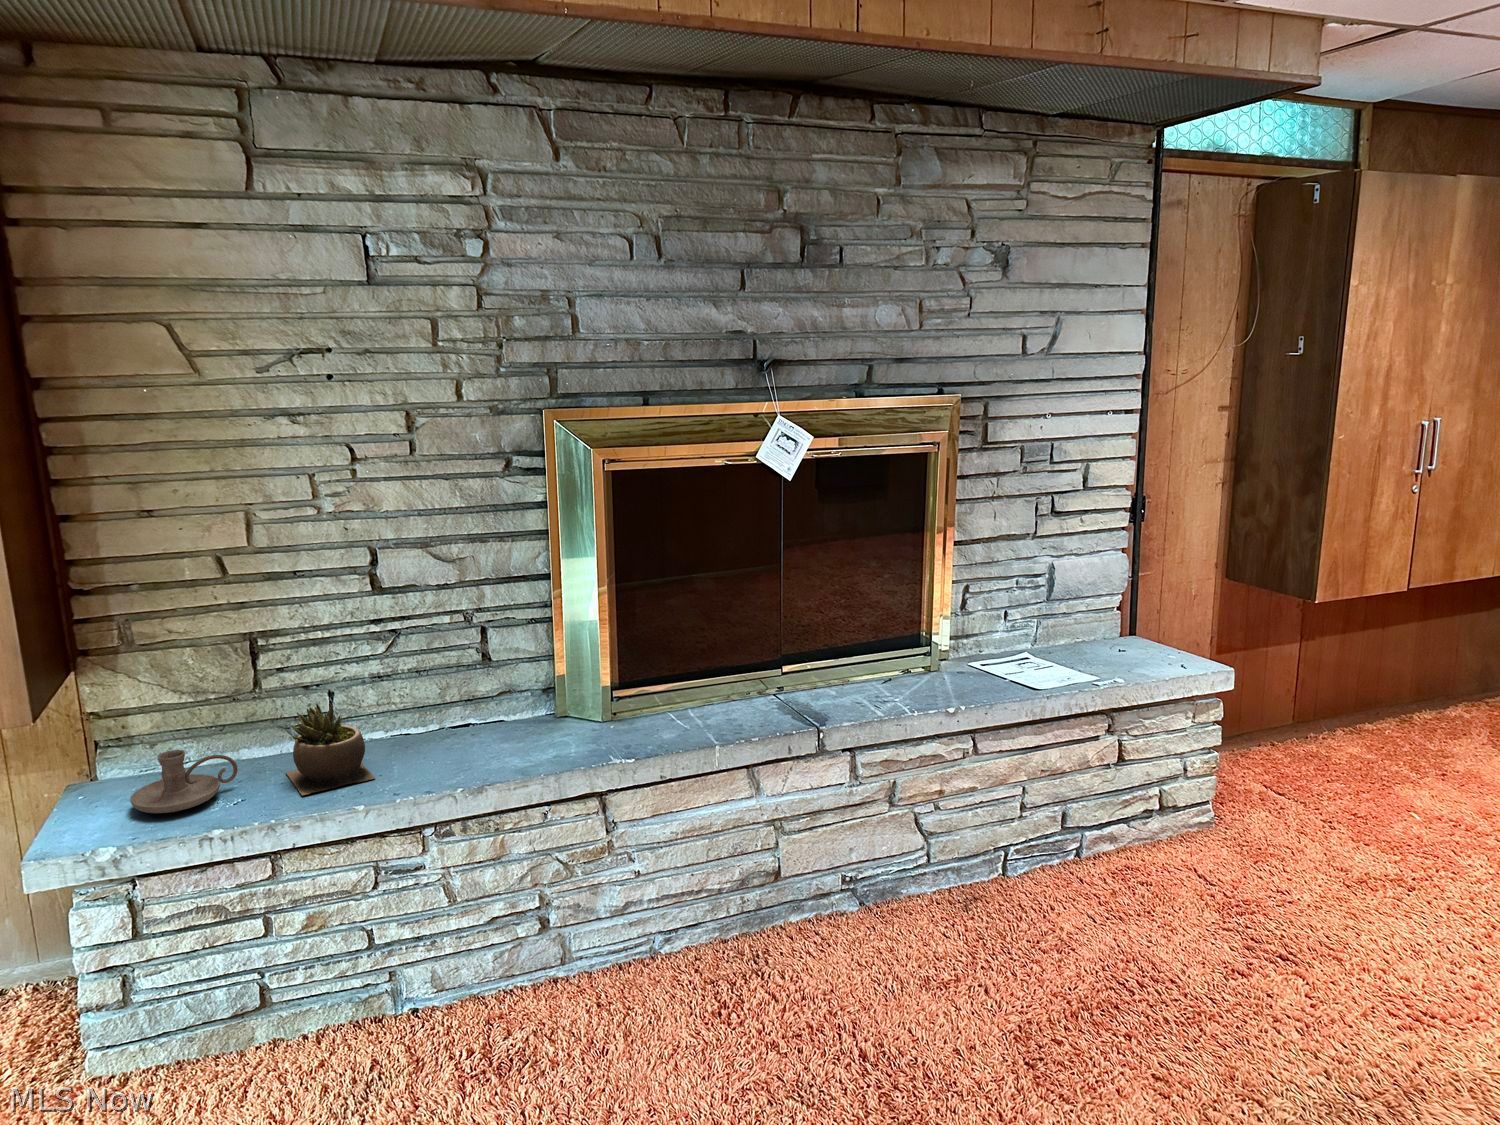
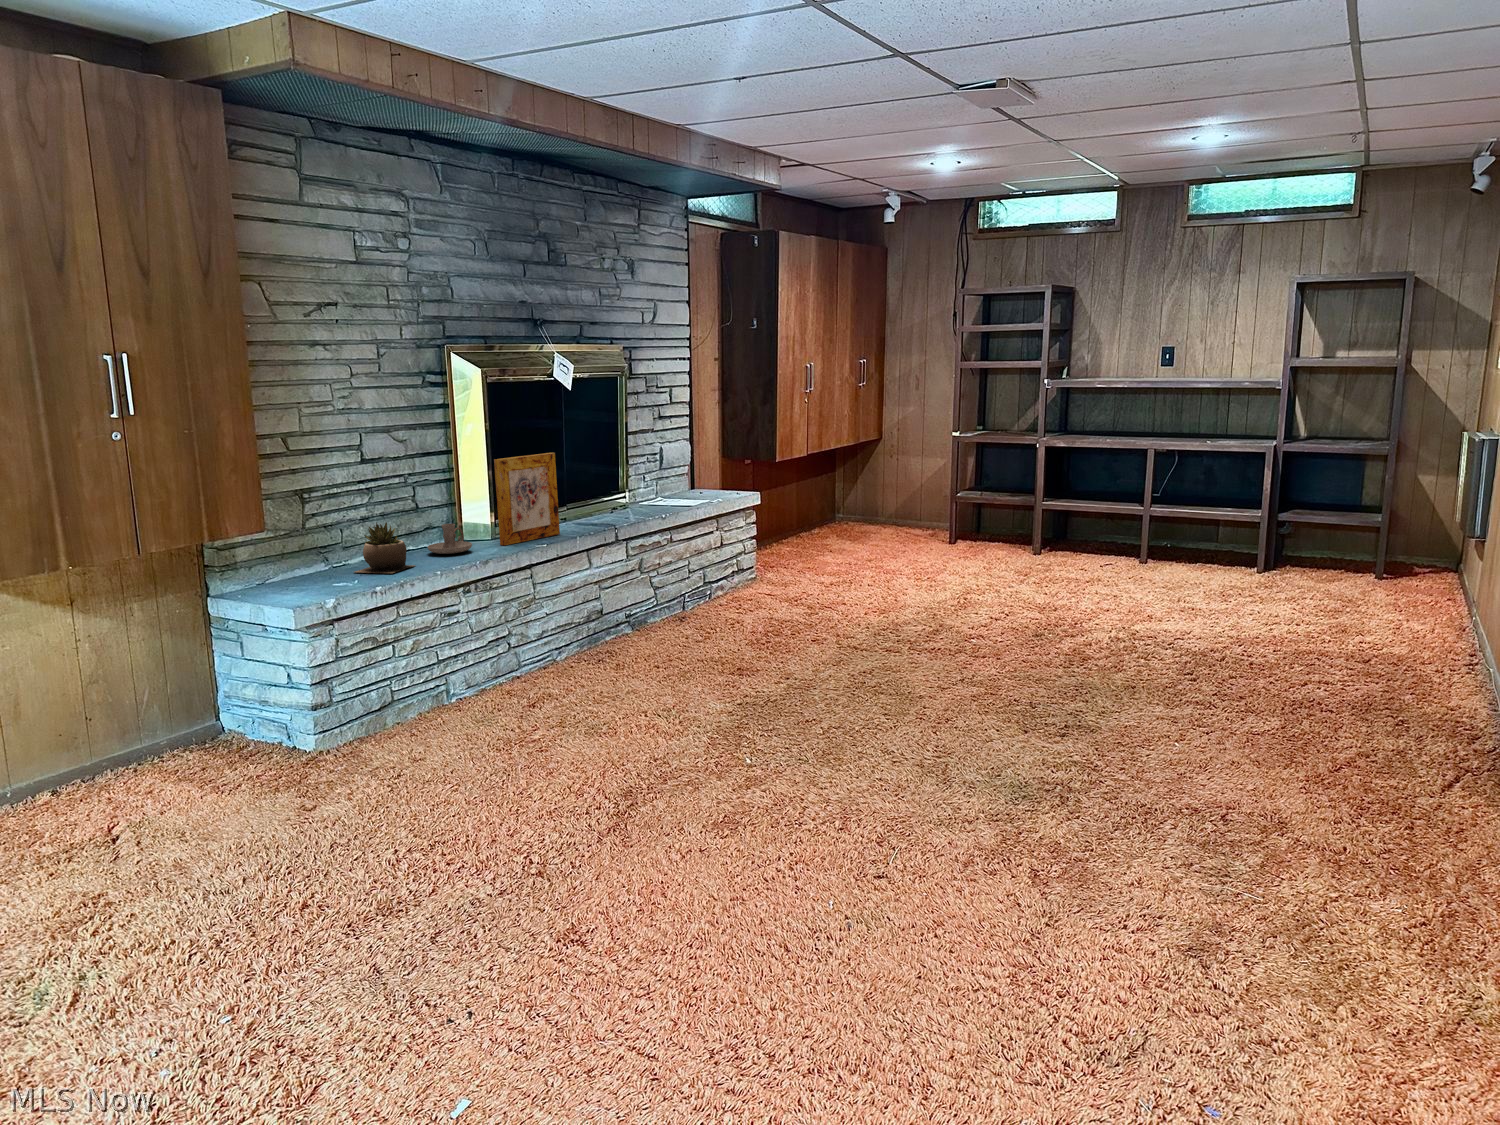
picture frame: none [576,597,710,748] -> present [494,453,560,545]
candle holder: present [130,750,238,813] -> present [428,524,472,554]

